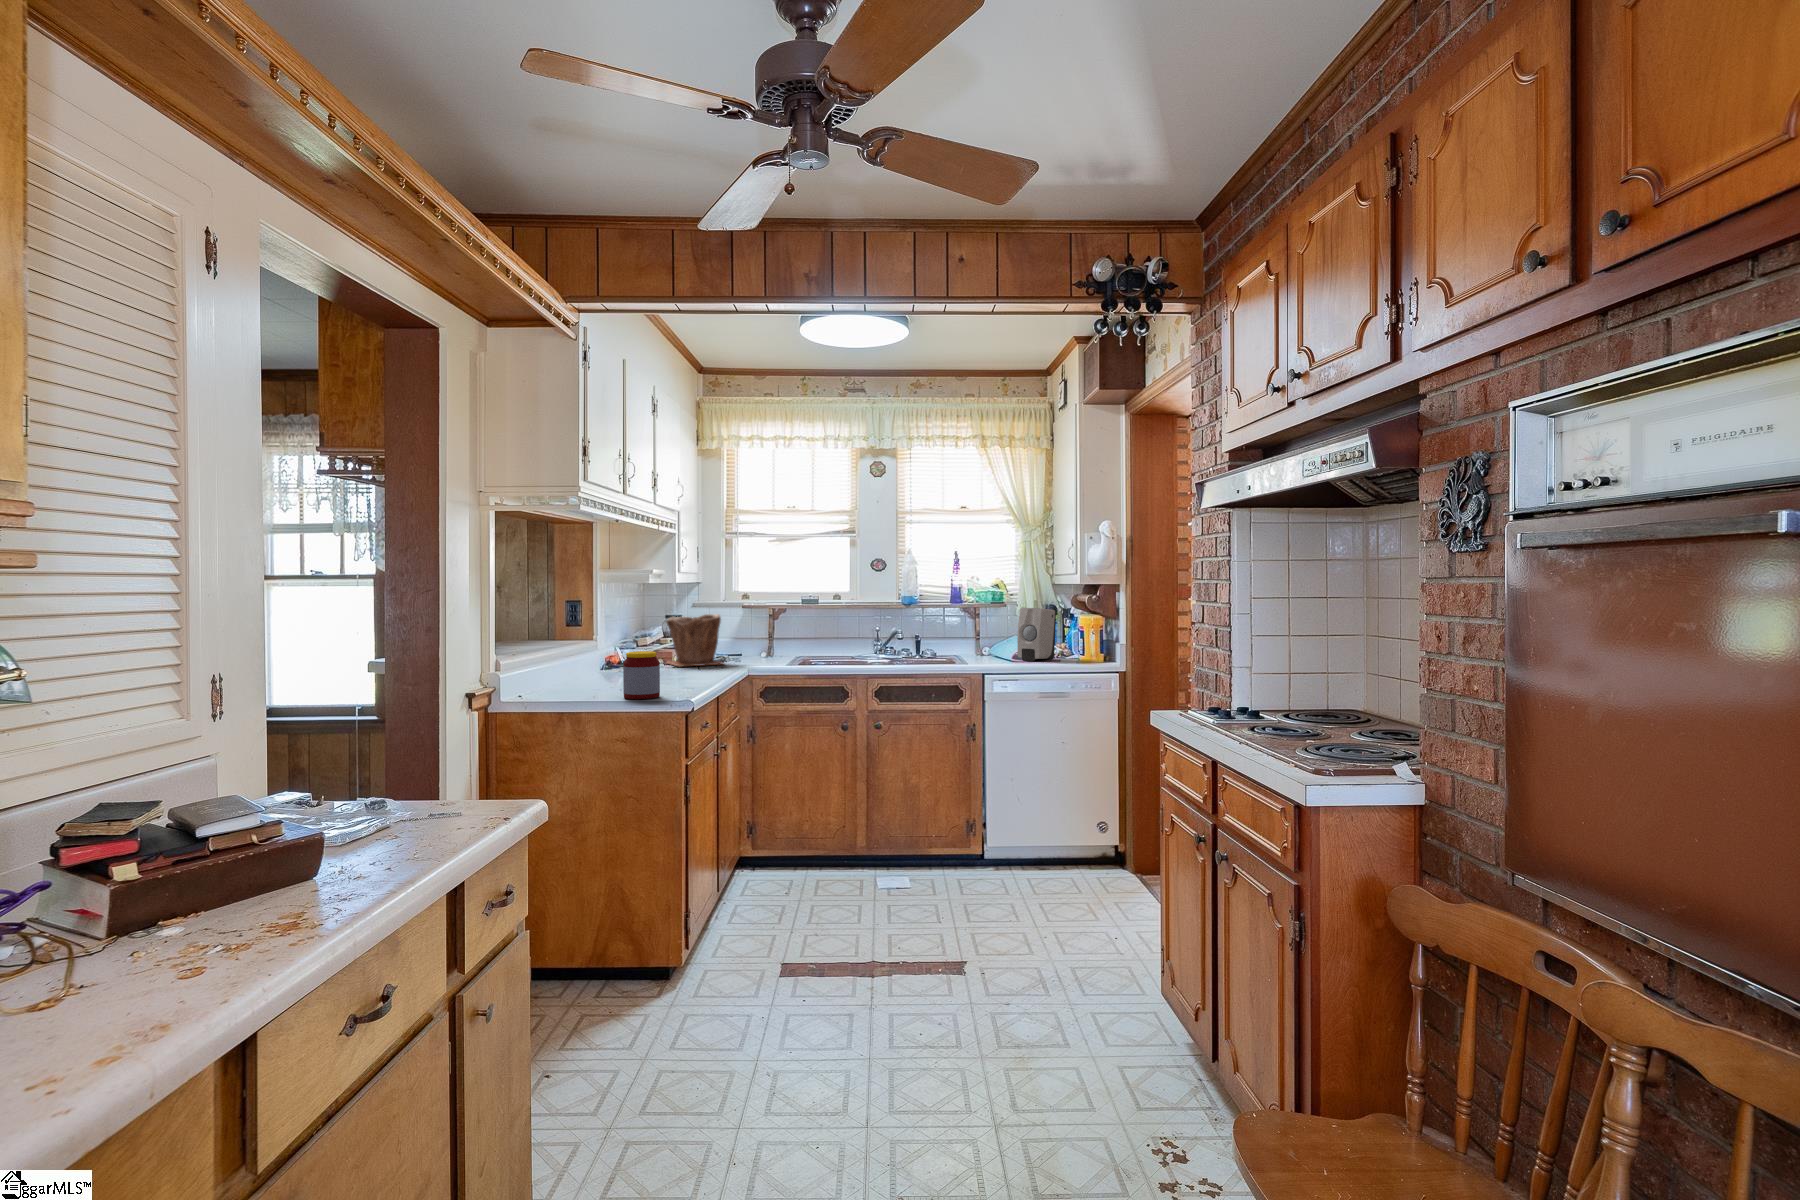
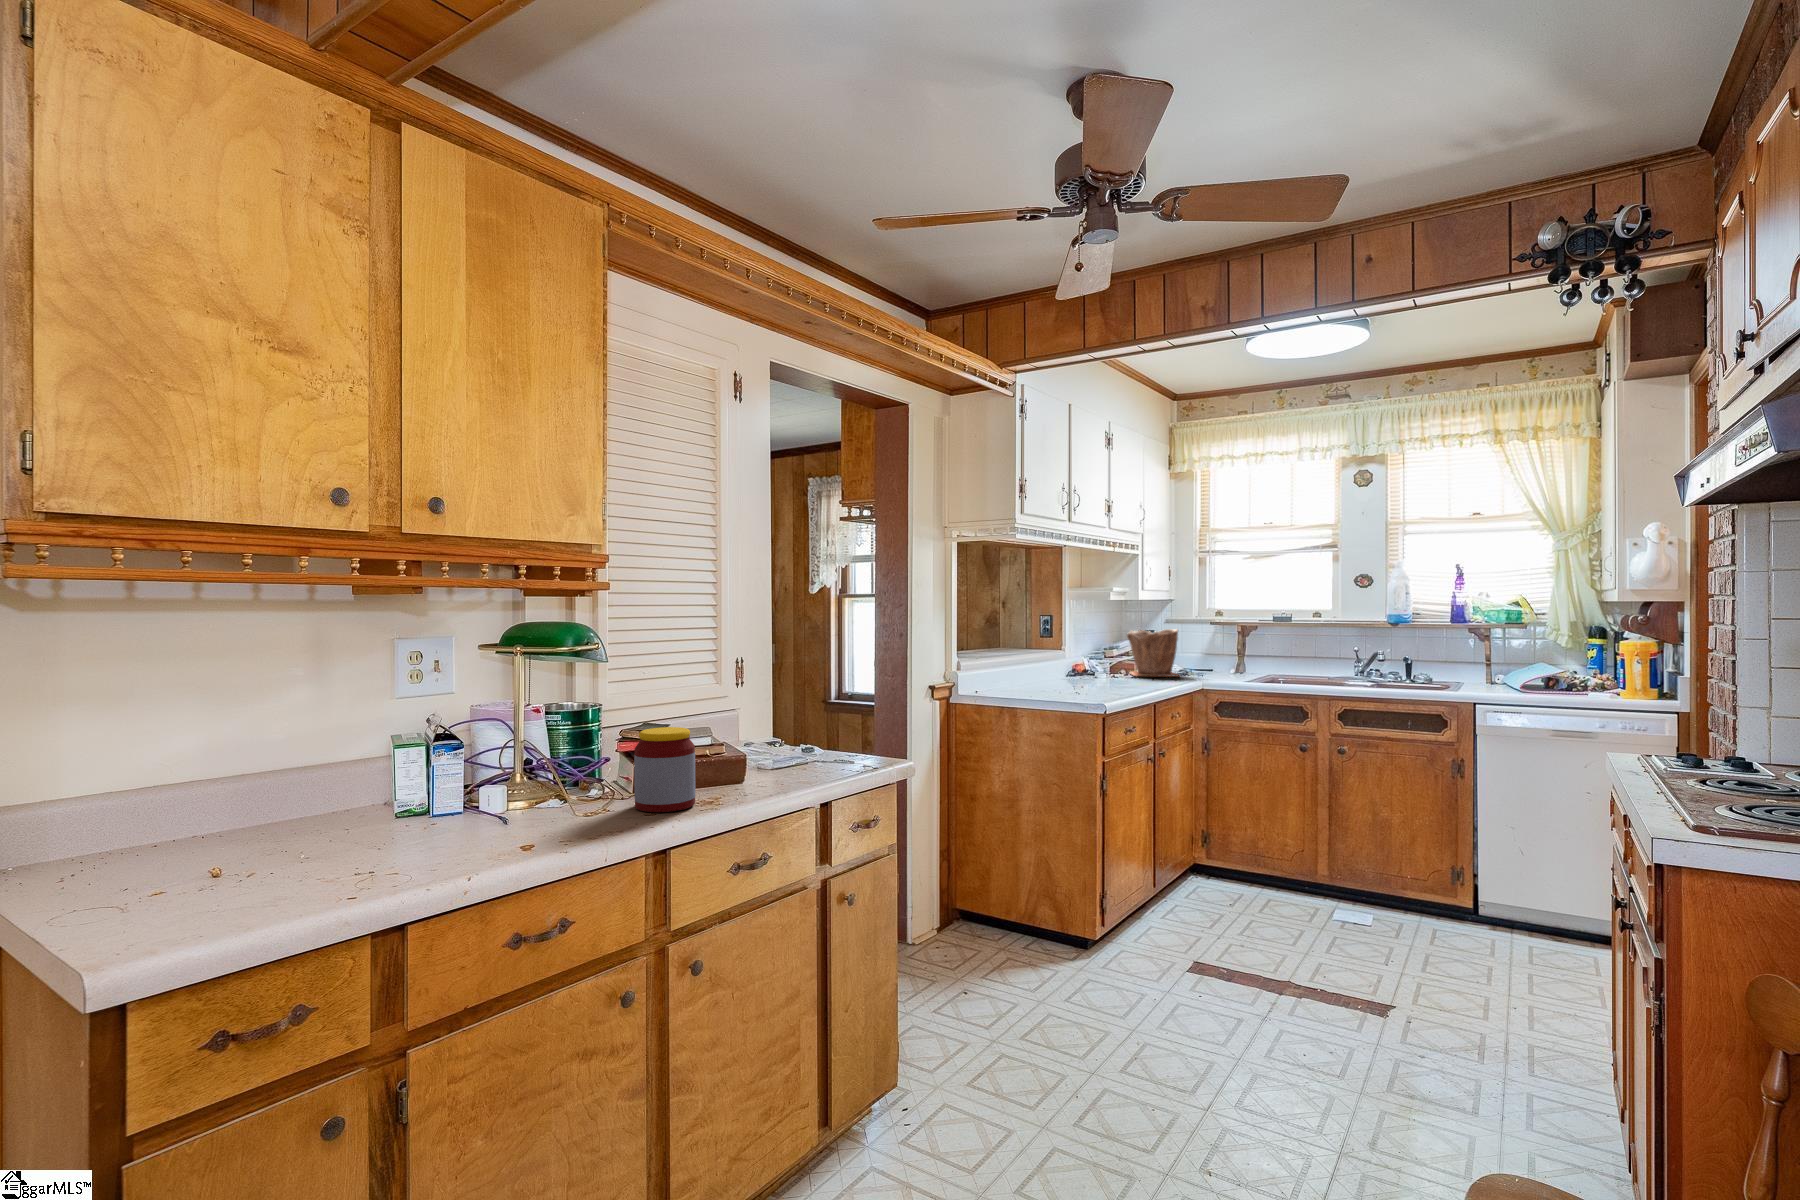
soap dispenser: present [1017,608,1056,661] -> none [1529,628,1589,691]
jar: present [623,651,660,699] -> present [634,727,695,812]

